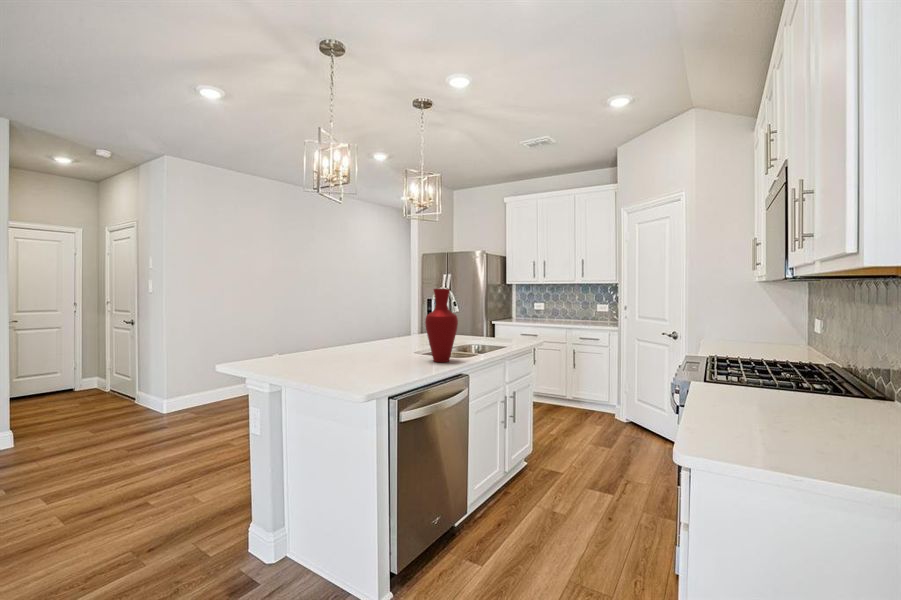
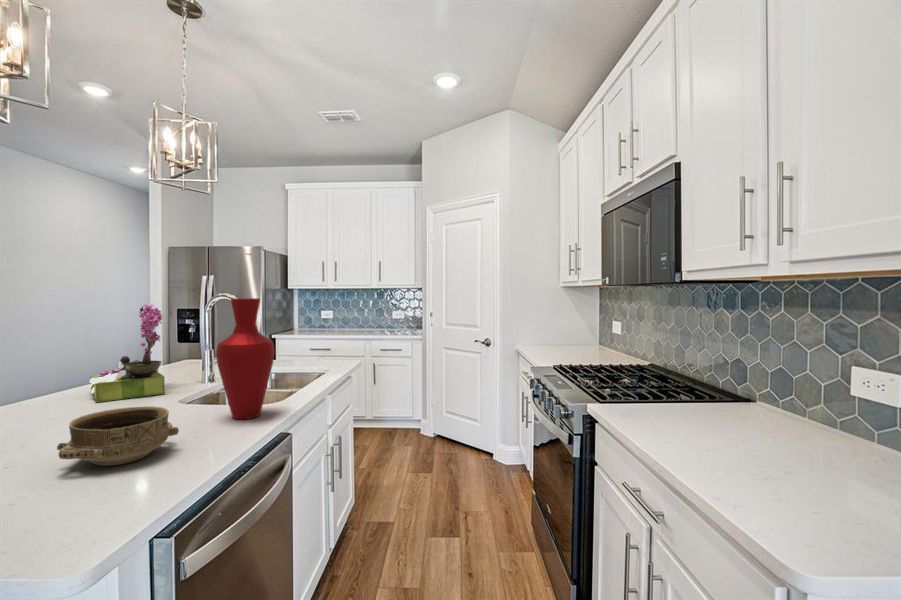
flower arrangement: none [368,292,409,348] -> present [90,304,168,402]
ceramic bowl: none [350,345,401,371] -> present [57,406,179,466]

